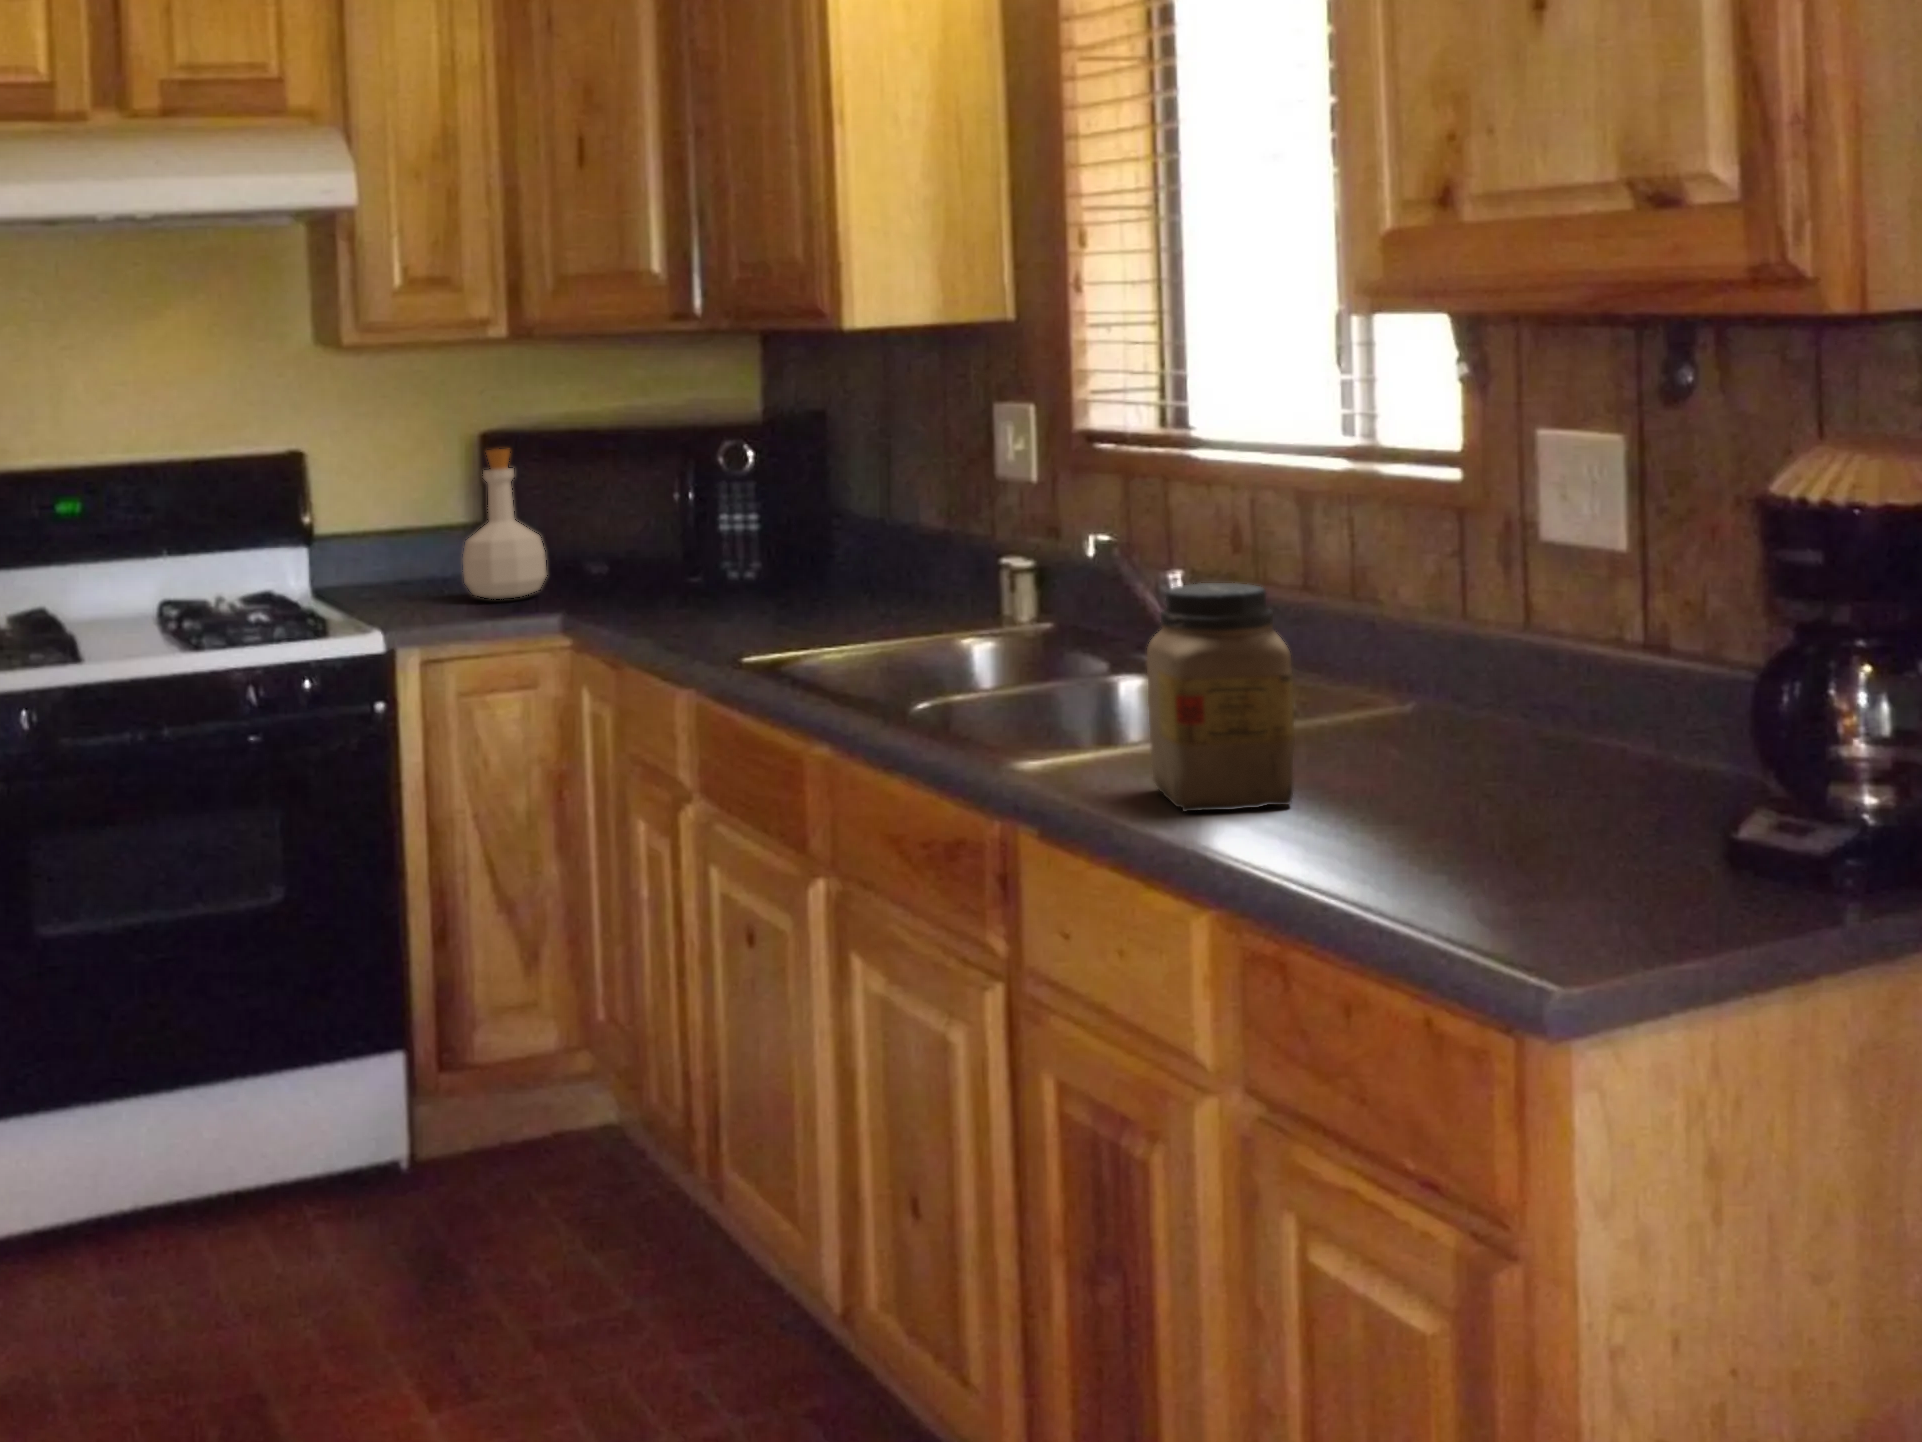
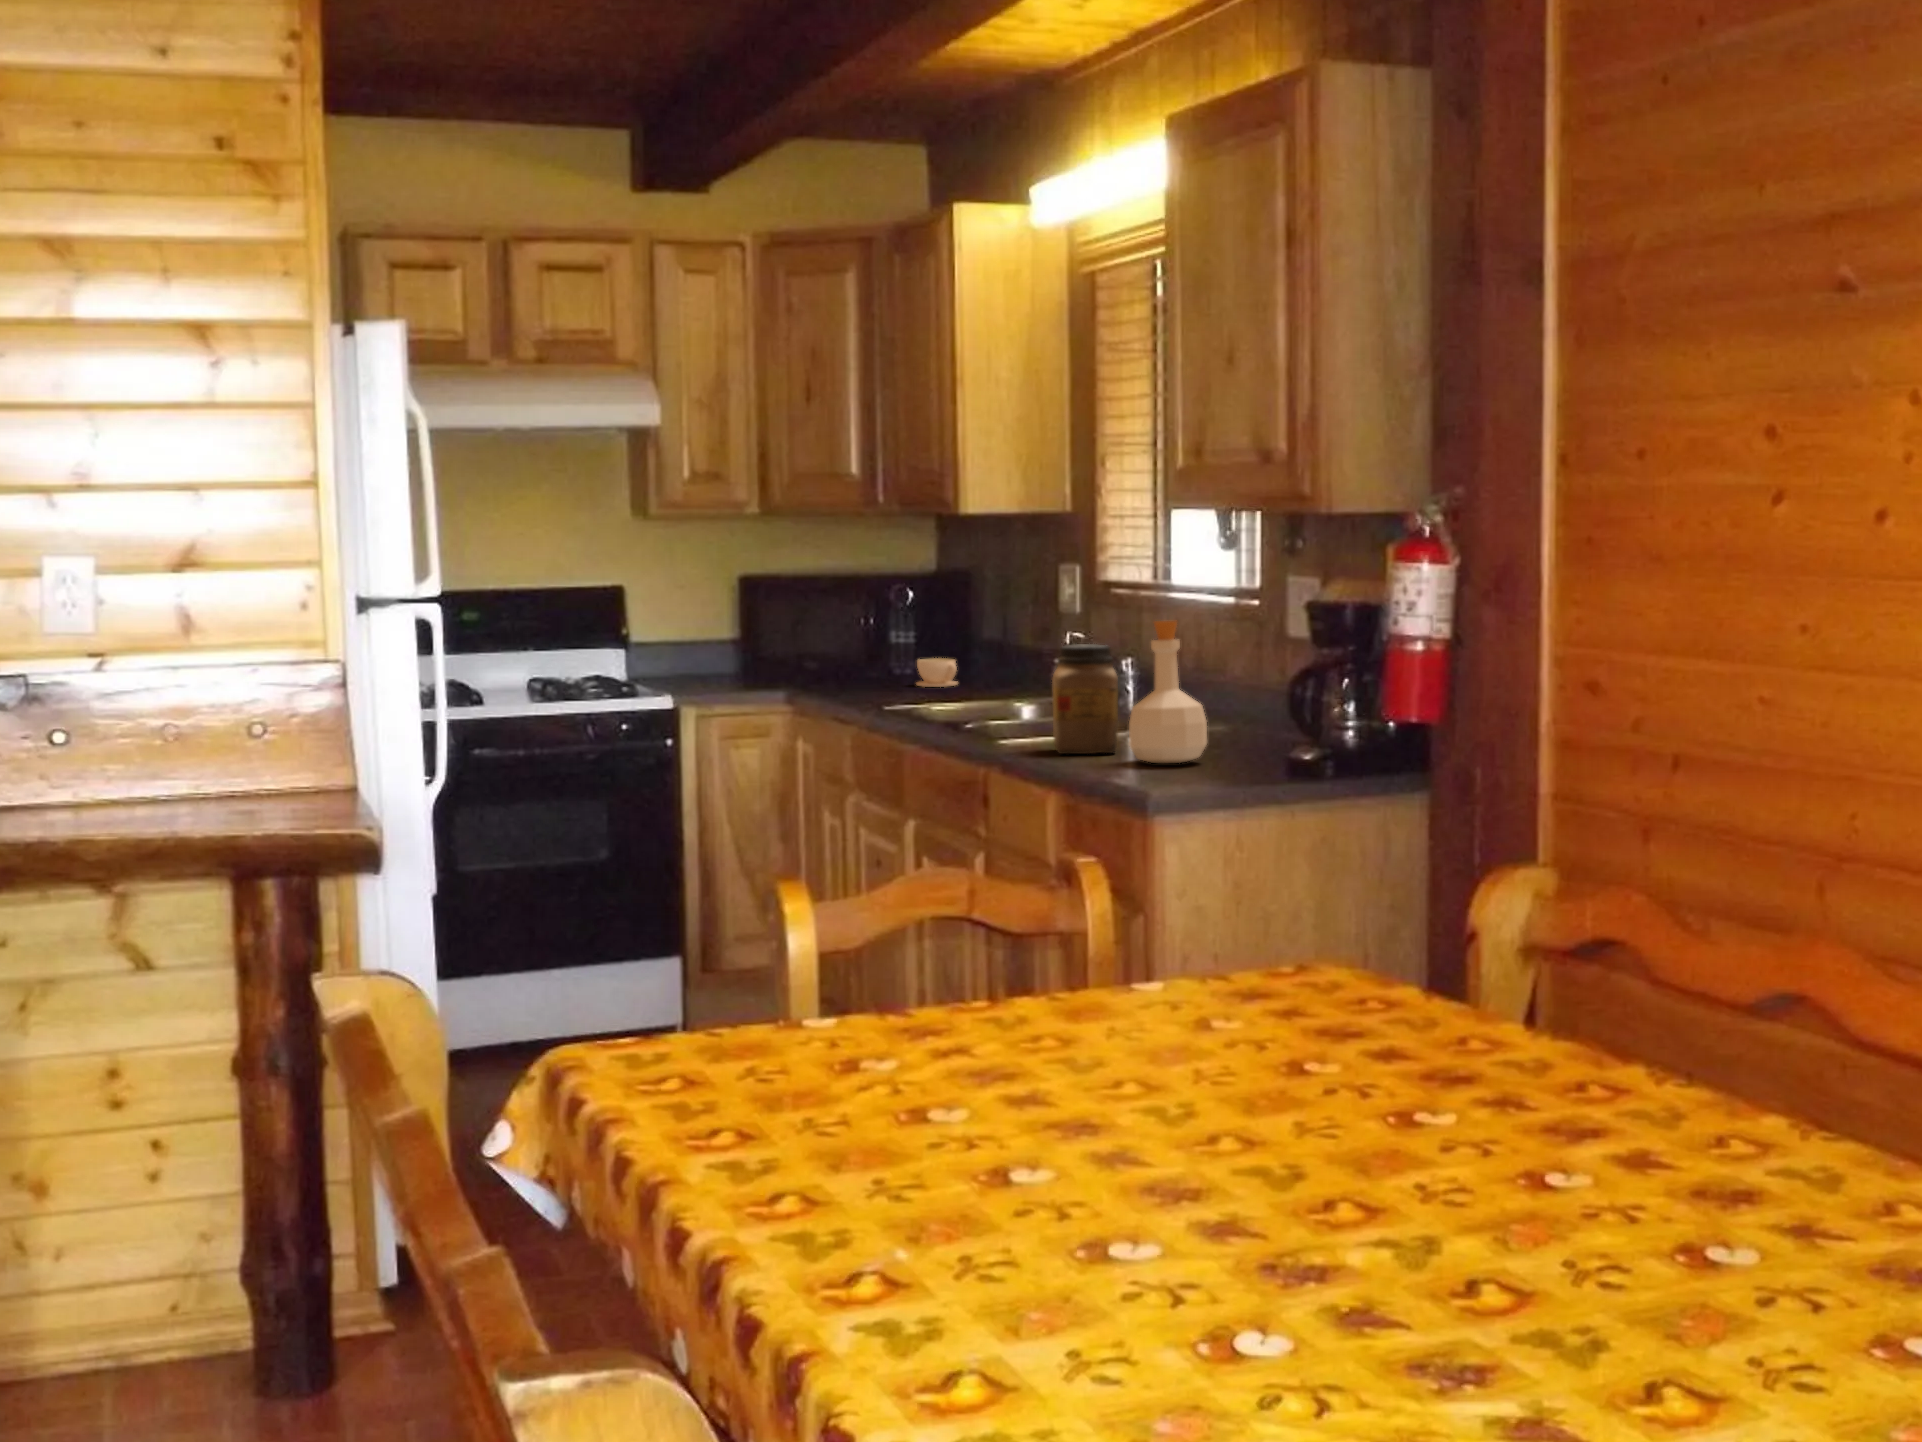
bottle: present [463,449,547,599] -> present [1129,621,1207,763]
coffee cup: none [762,552,829,600] -> present [916,658,958,687]

